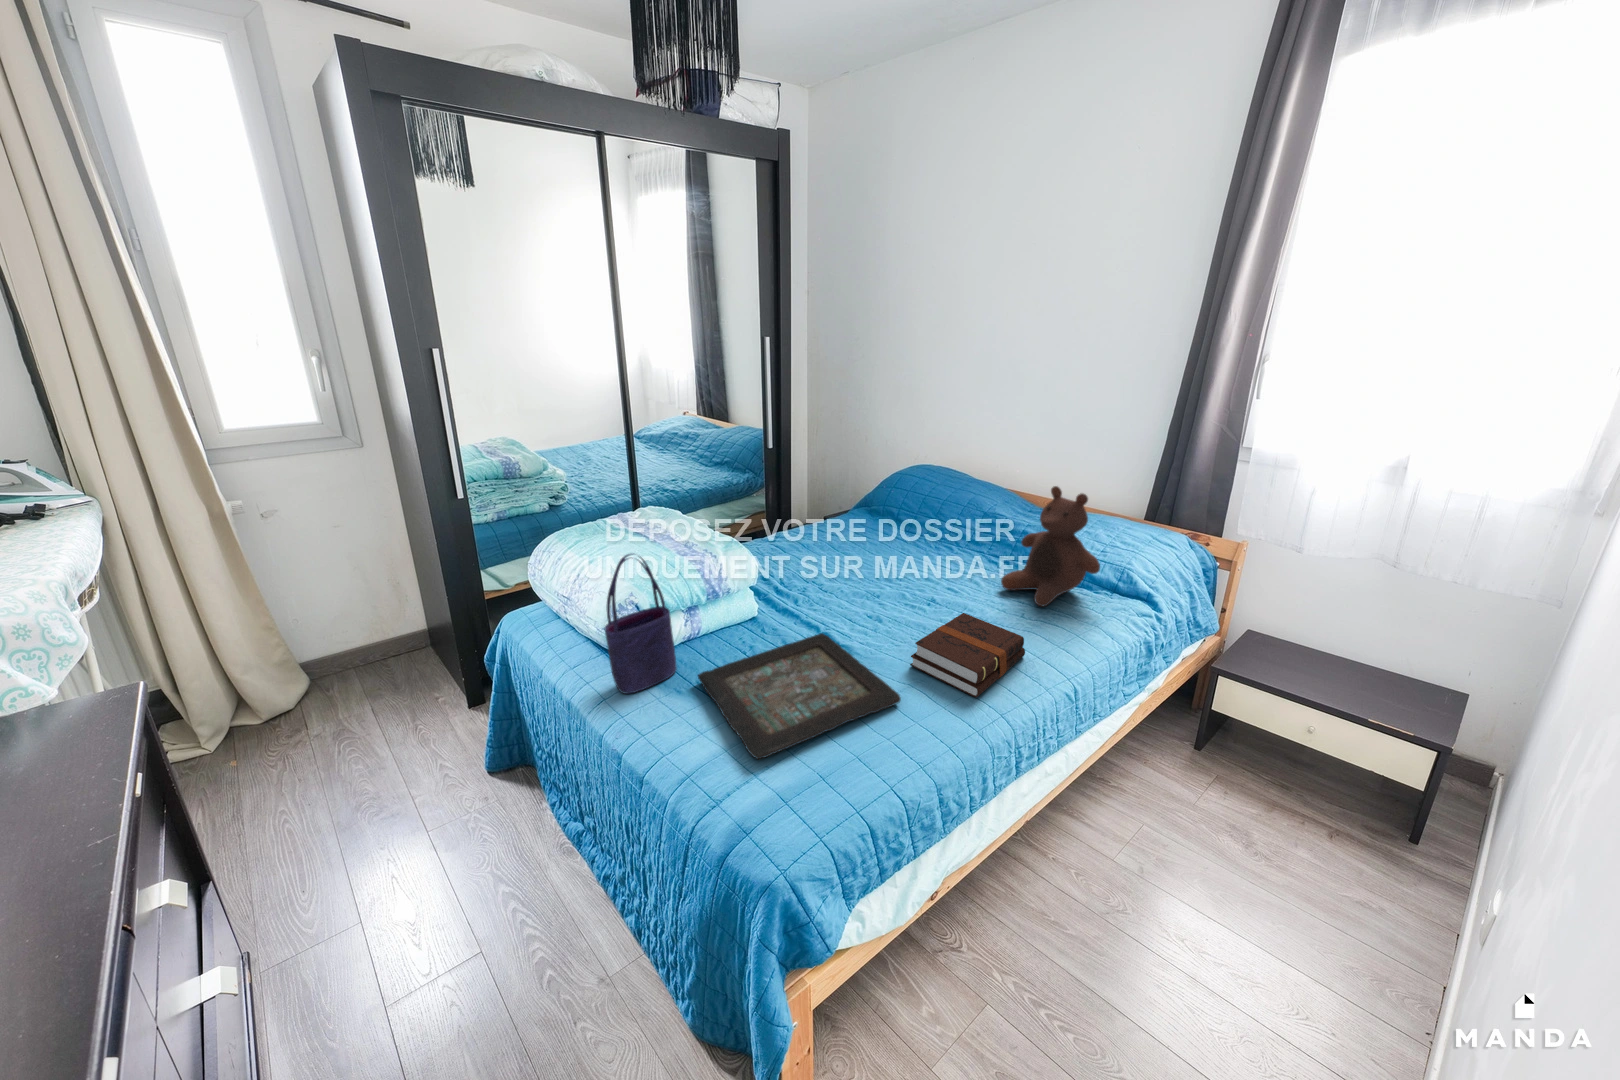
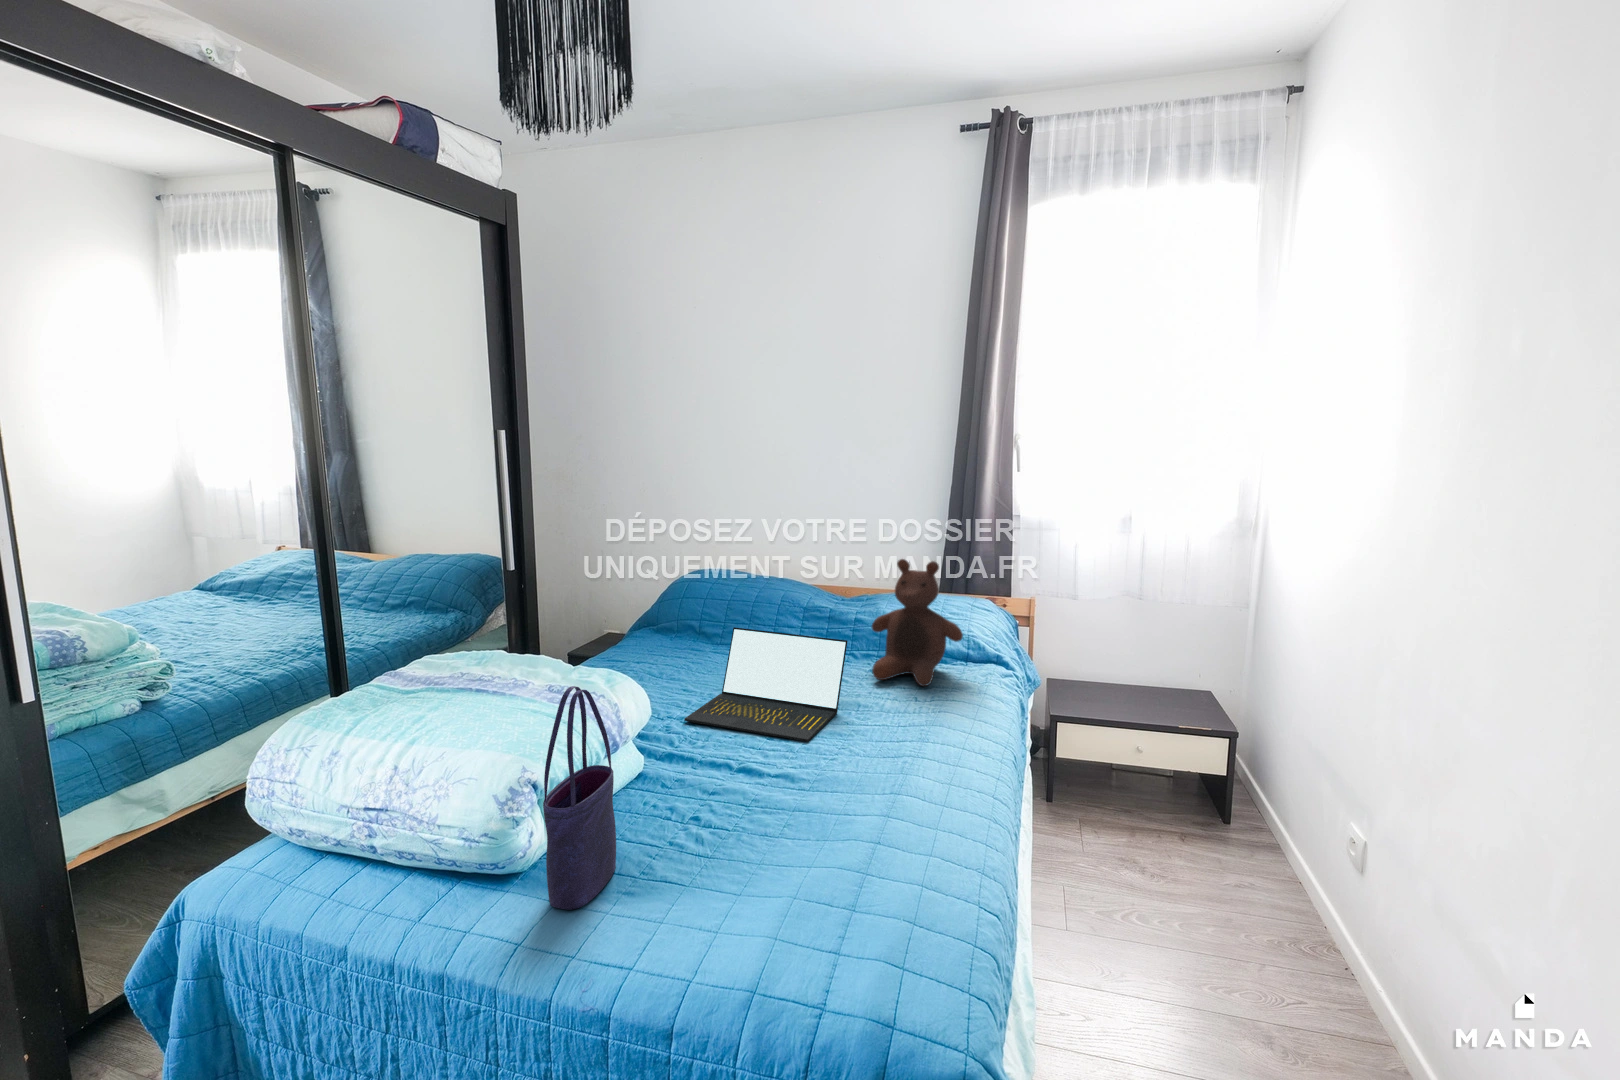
laptop: none [826,520,961,626] -> present [684,627,847,742]
hardback book: present [910,613,1025,697] -> none [873,702,963,772]
decorative tray: present [698,633,901,759] -> none [662,764,905,896]

